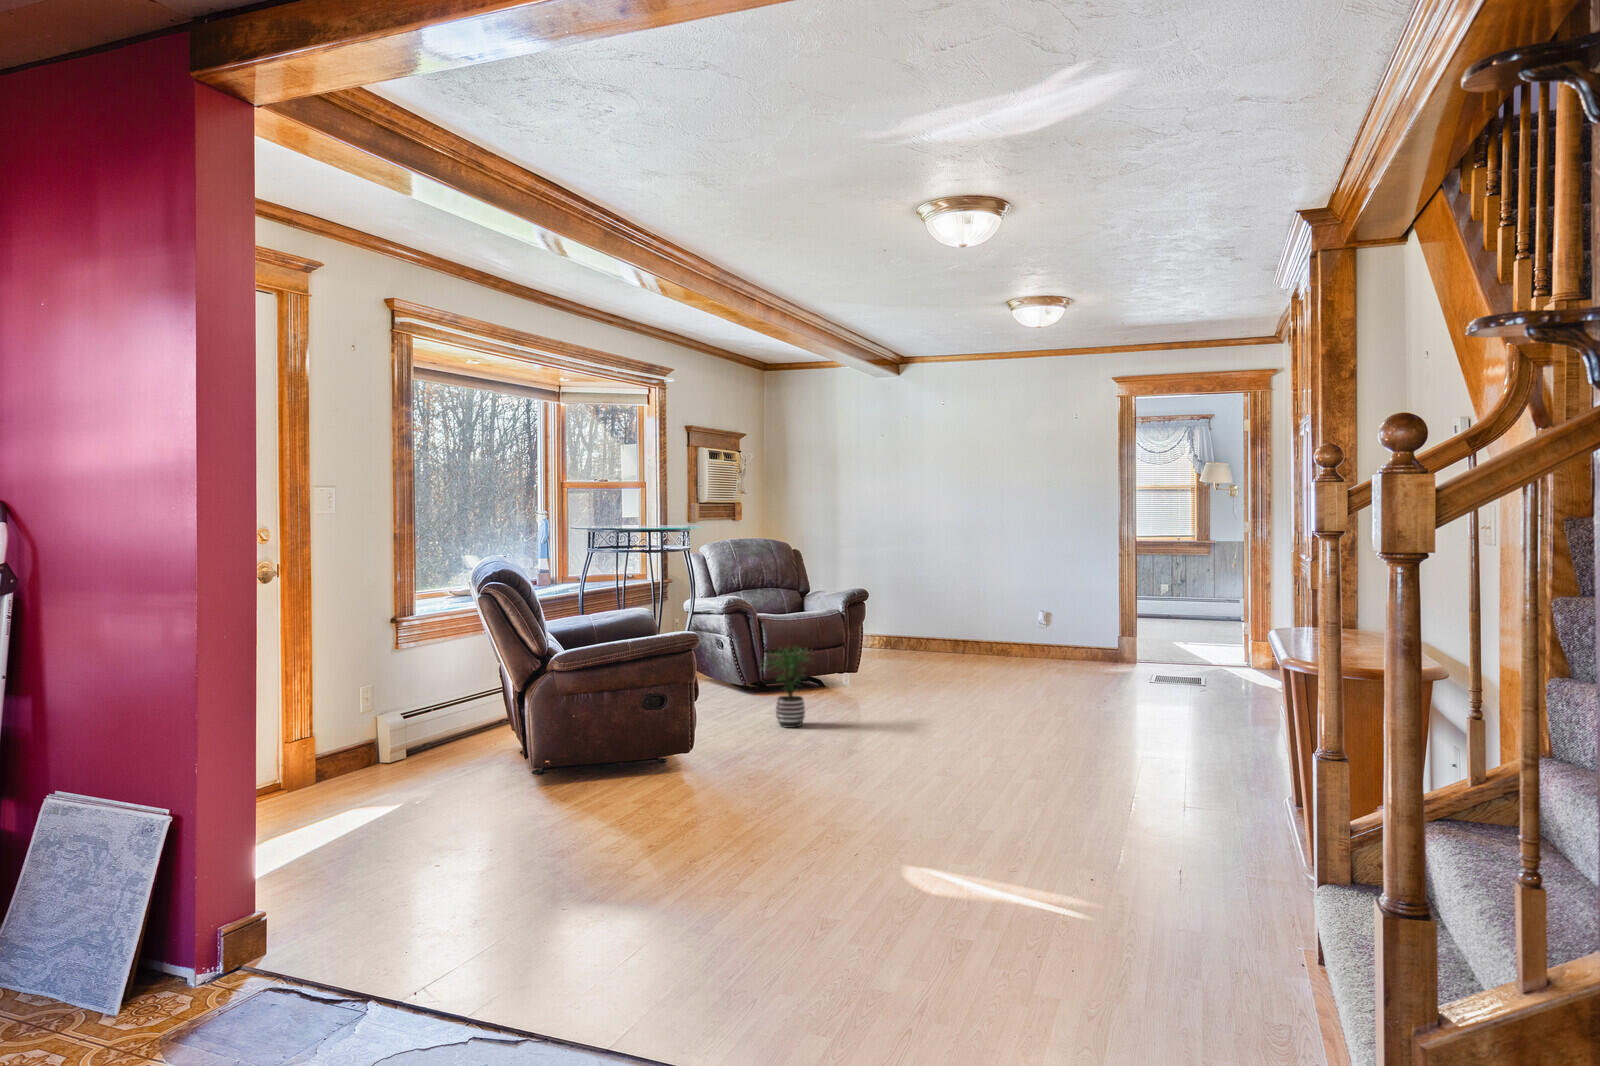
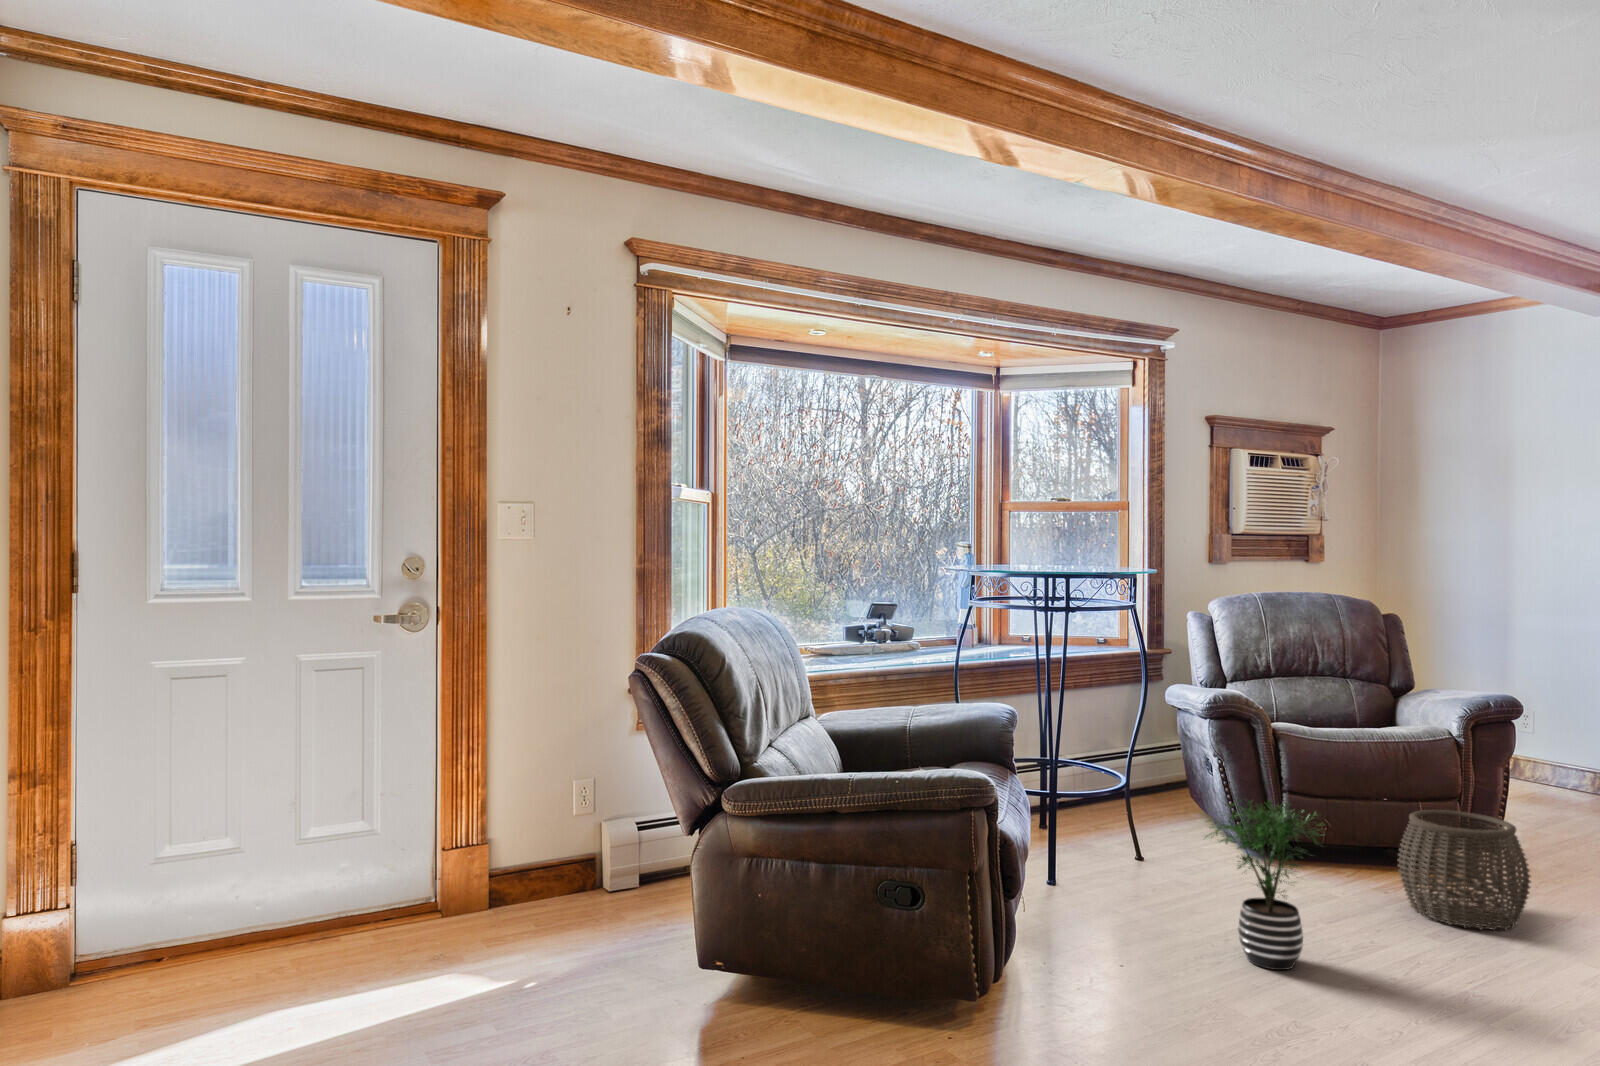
woven basket: none [823,648,878,702] -> present [1397,810,1531,930]

